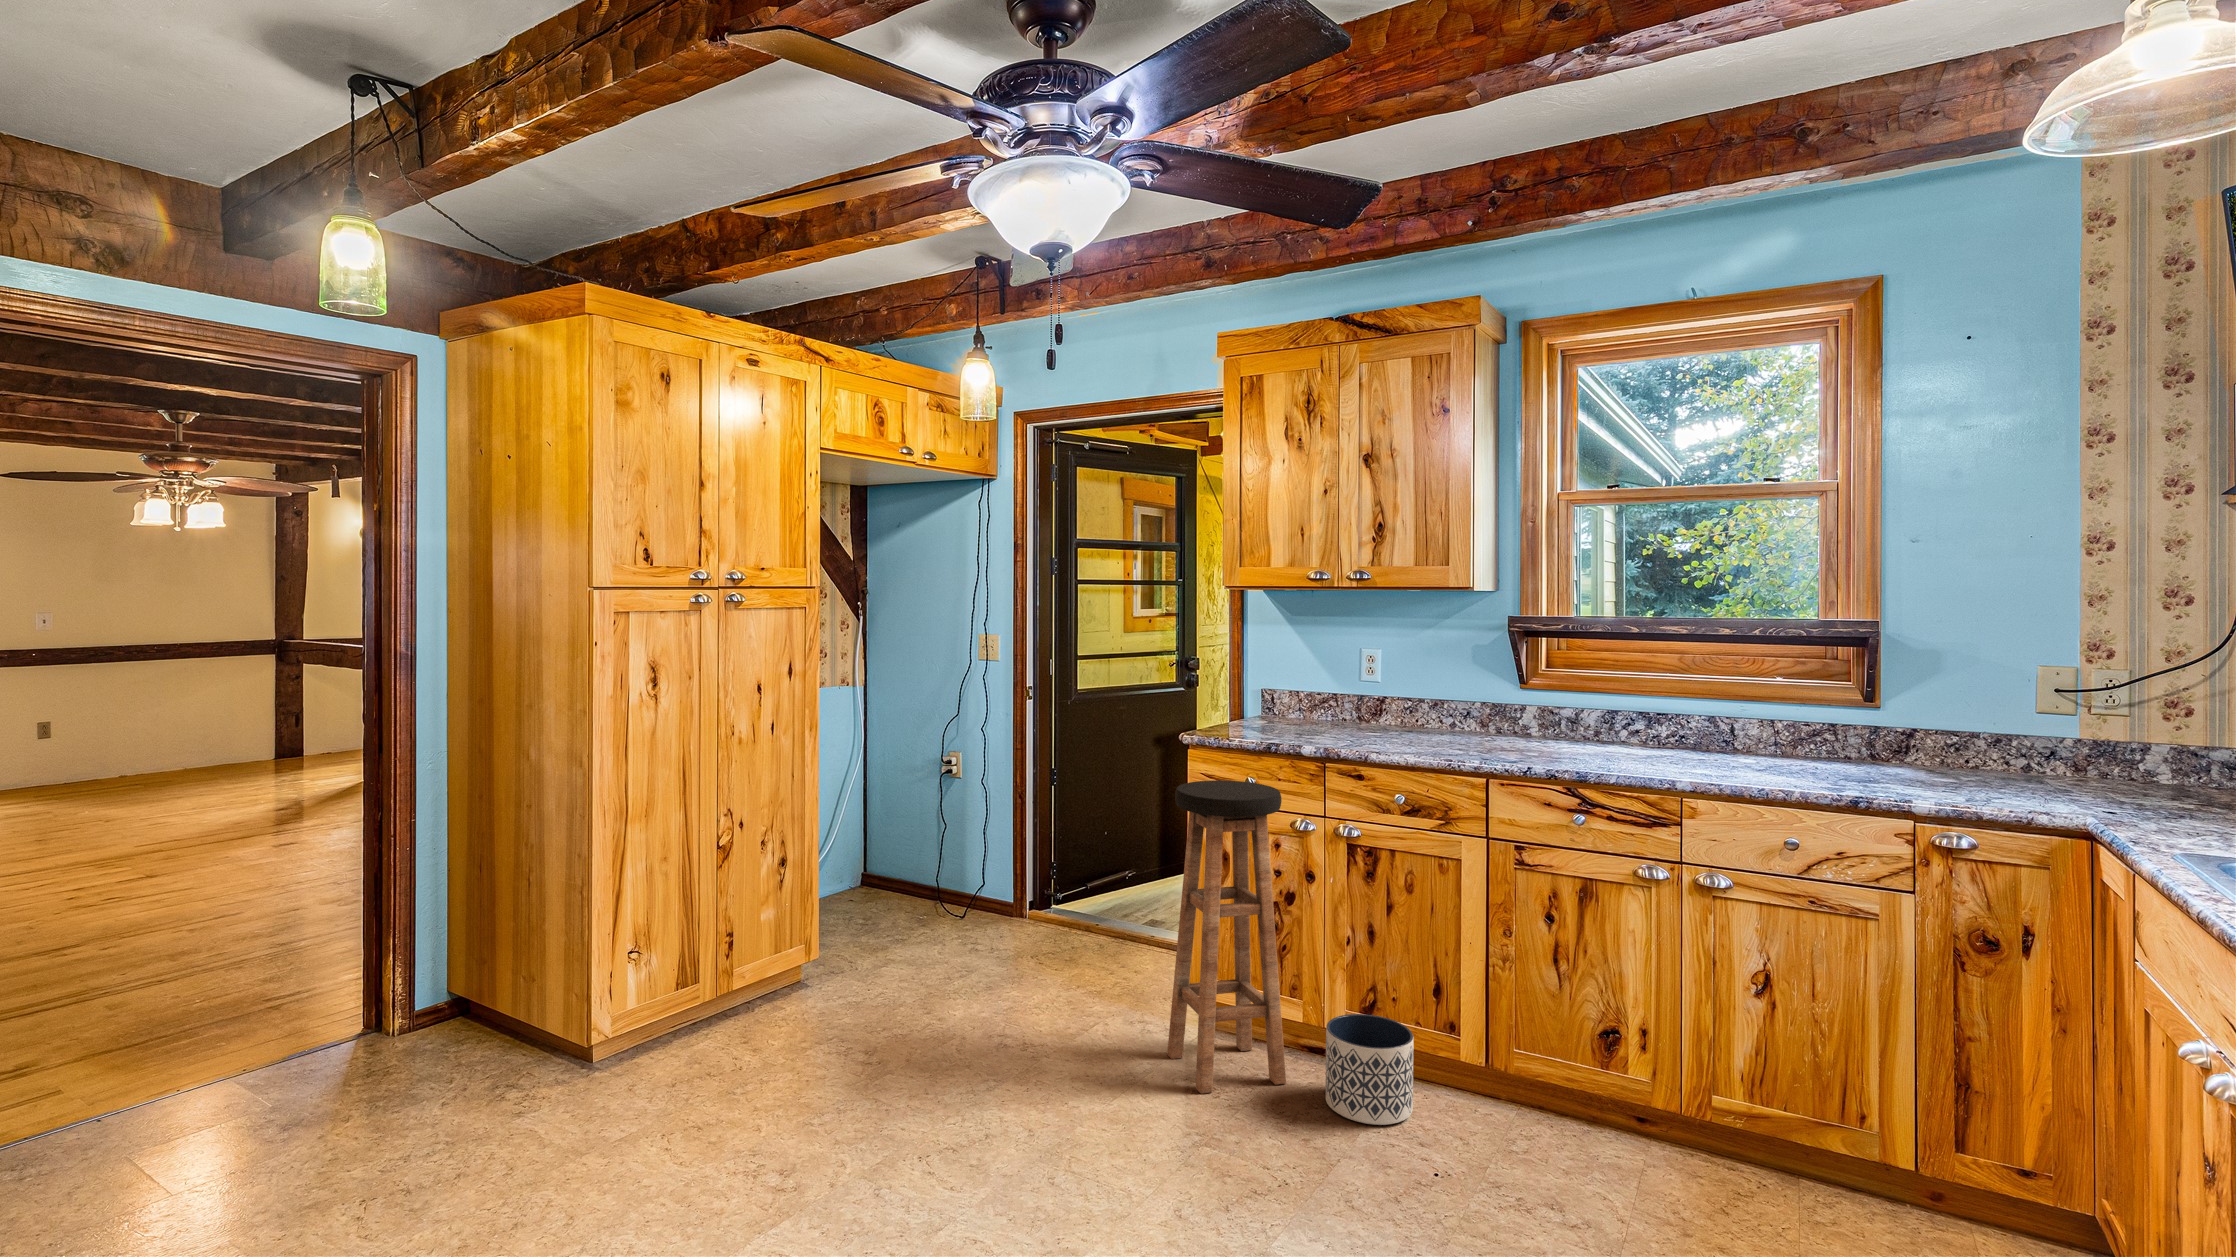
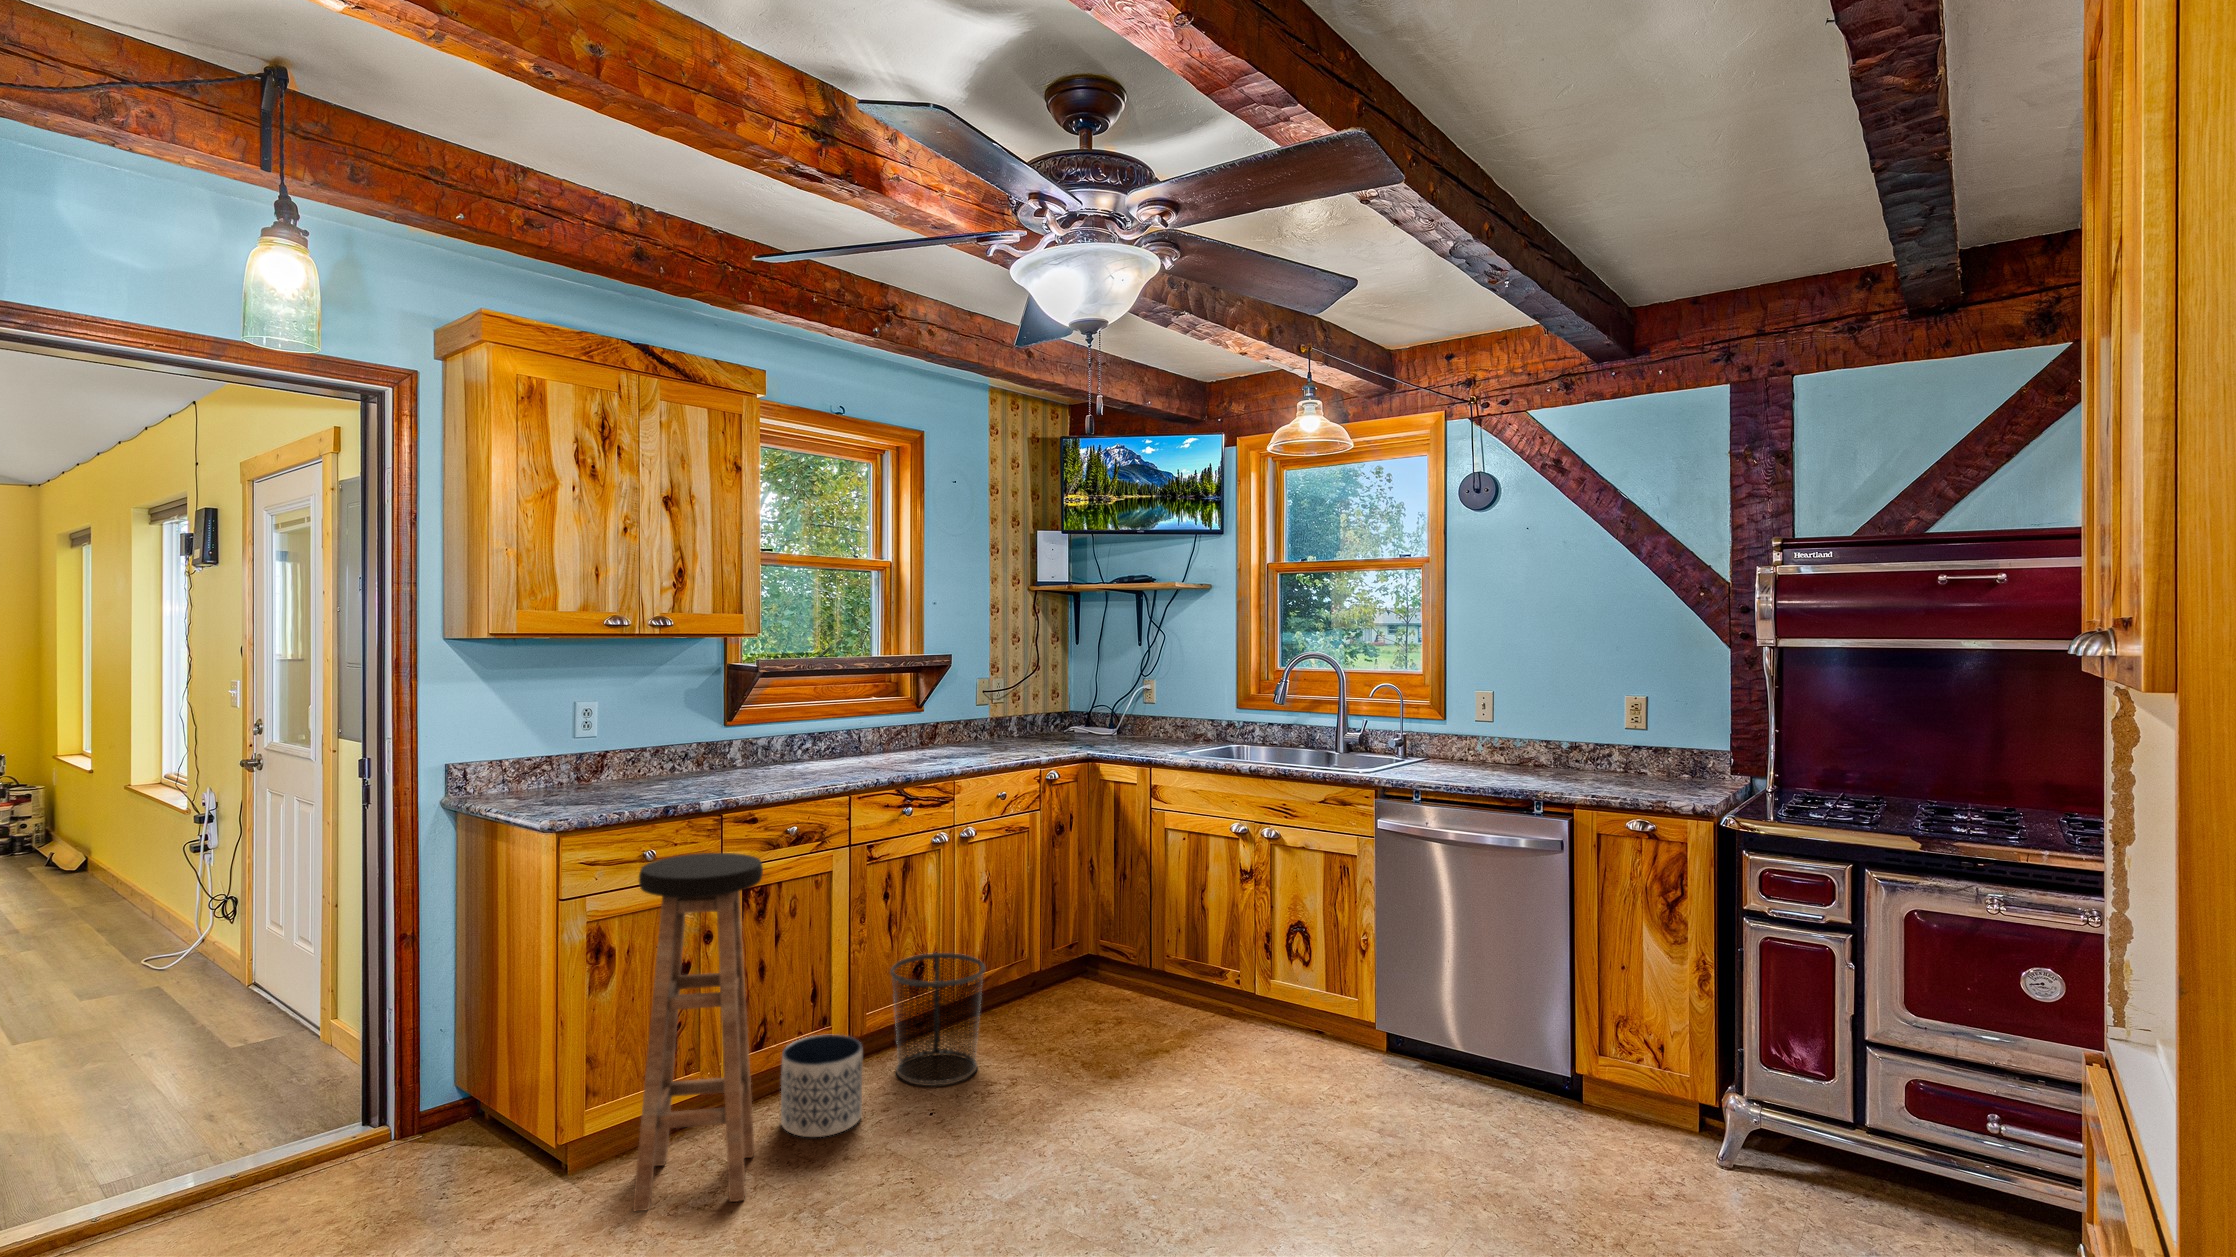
waste bin: none [1489,1003,1627,1187] -> present [890,953,986,1086]

